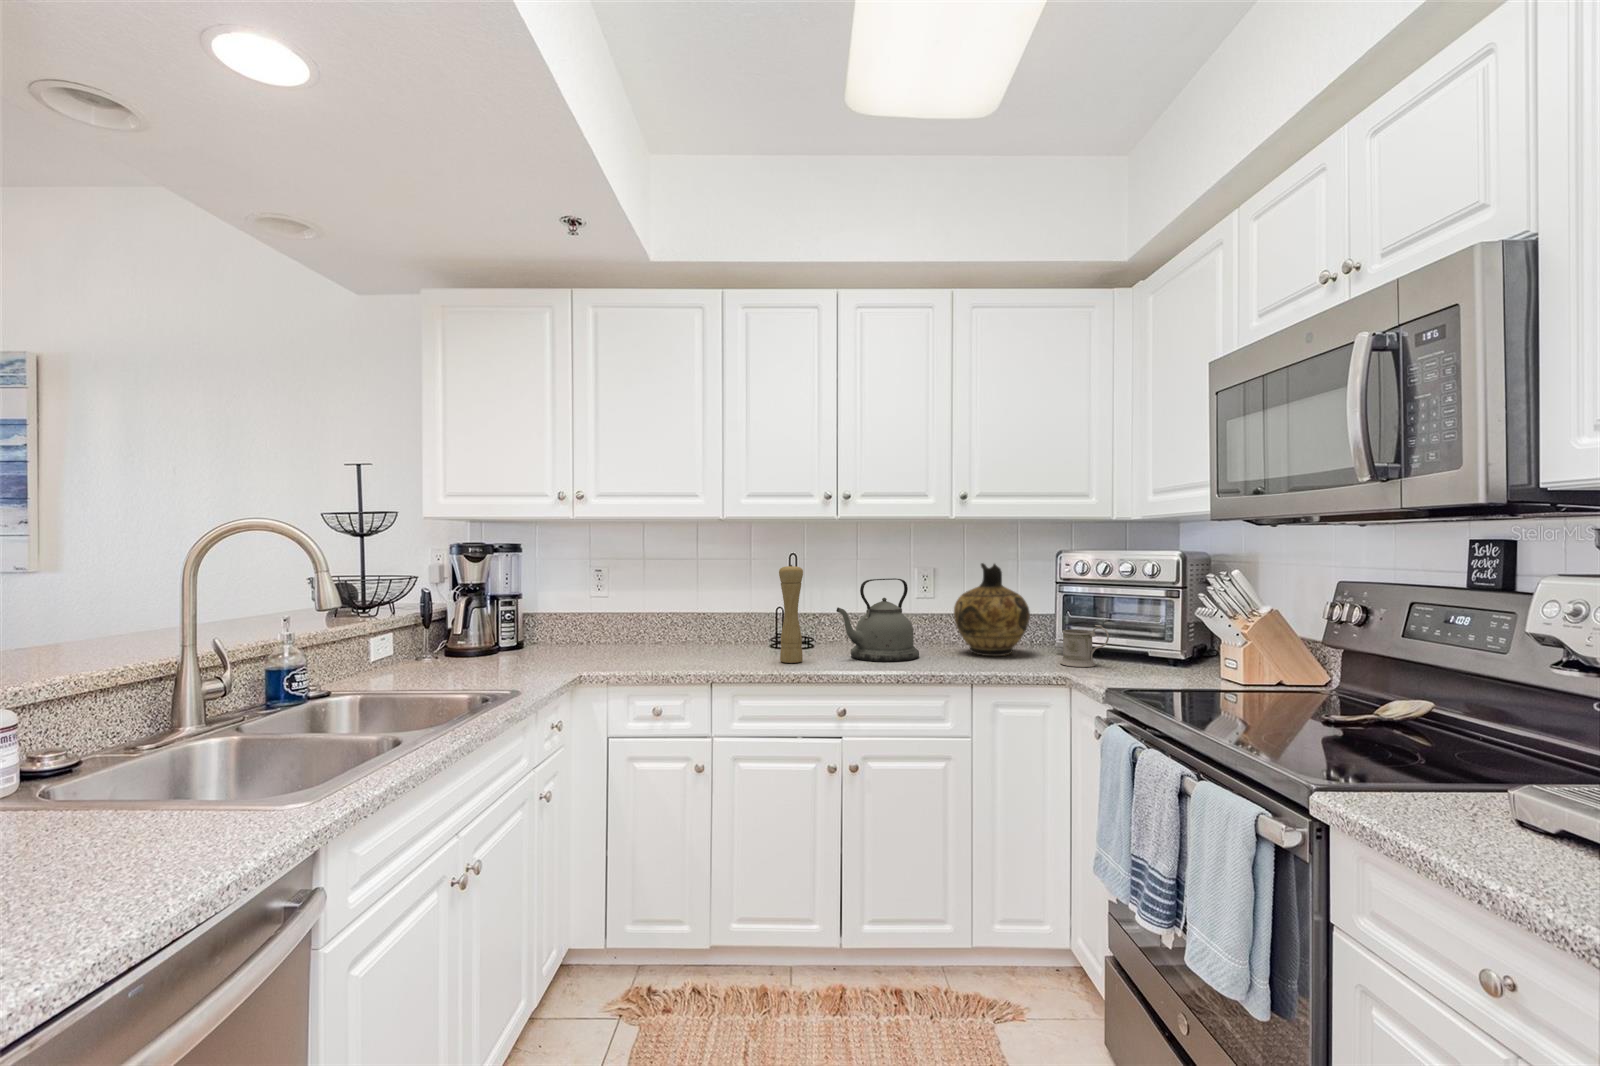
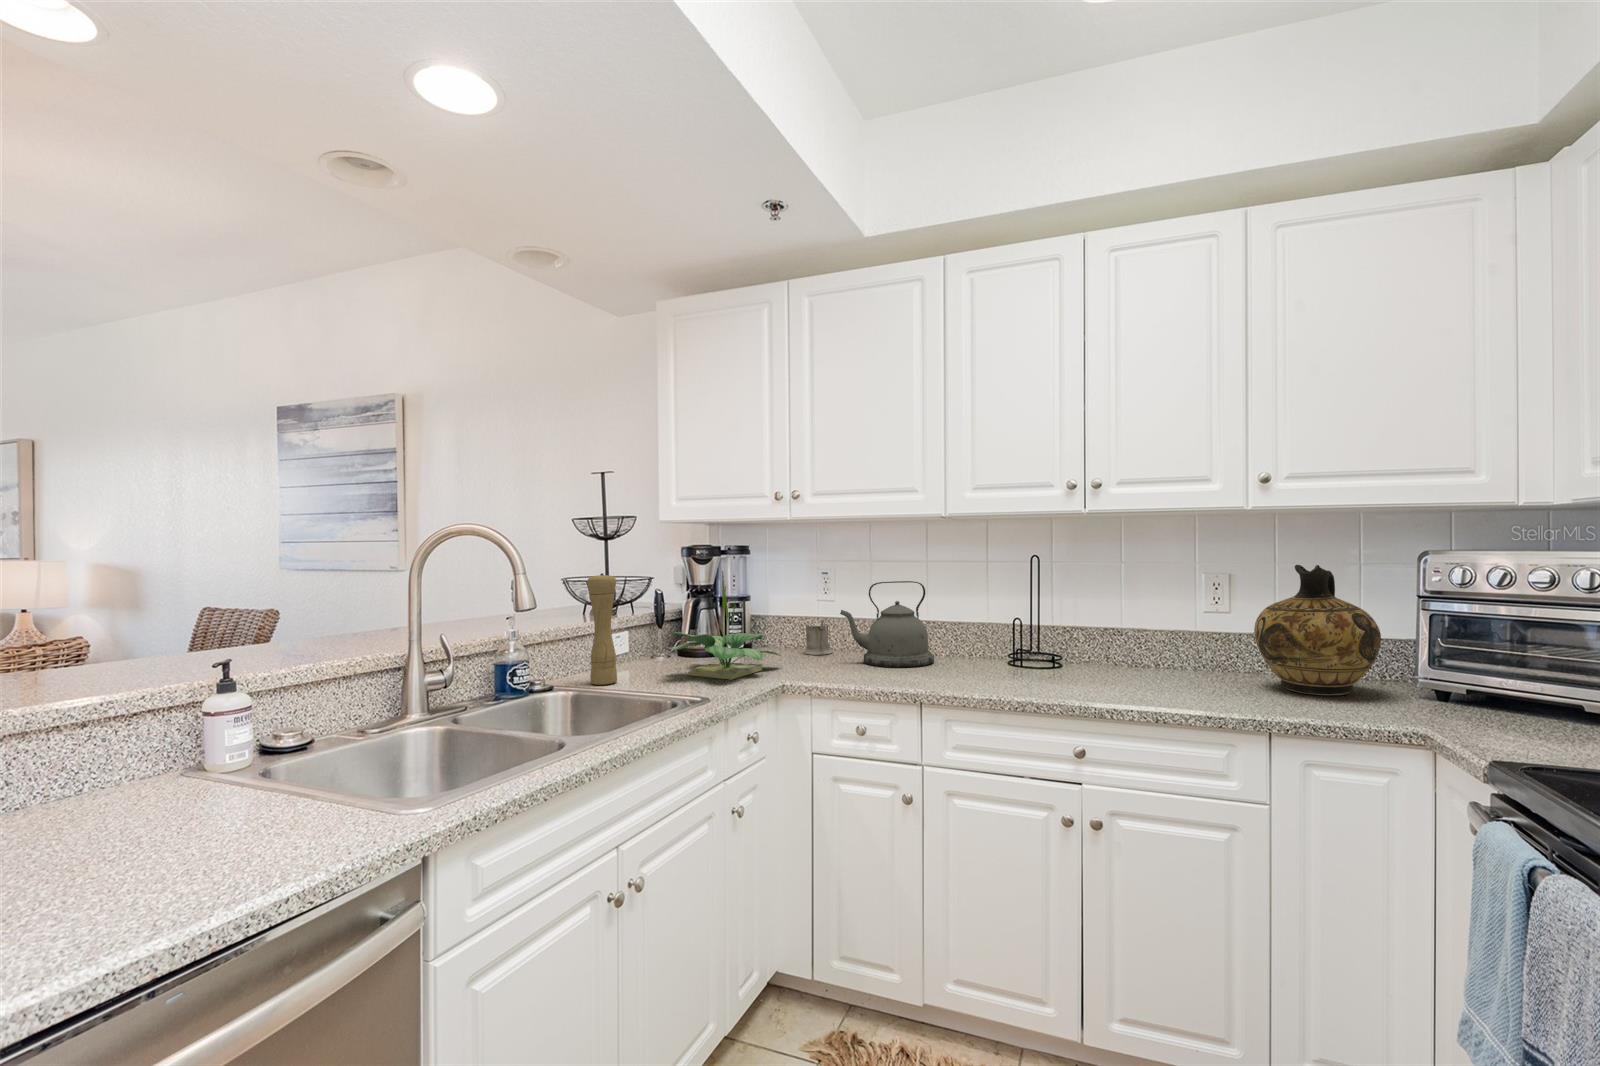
pepper mill: present [779,565,803,663] -> present [587,573,617,685]
potted plant: none [455,568,570,674] -> present [669,571,780,680]
kettle: present [836,578,919,662] -> present [840,581,934,668]
mug: present [1060,625,1109,667] -> present [804,619,833,655]

